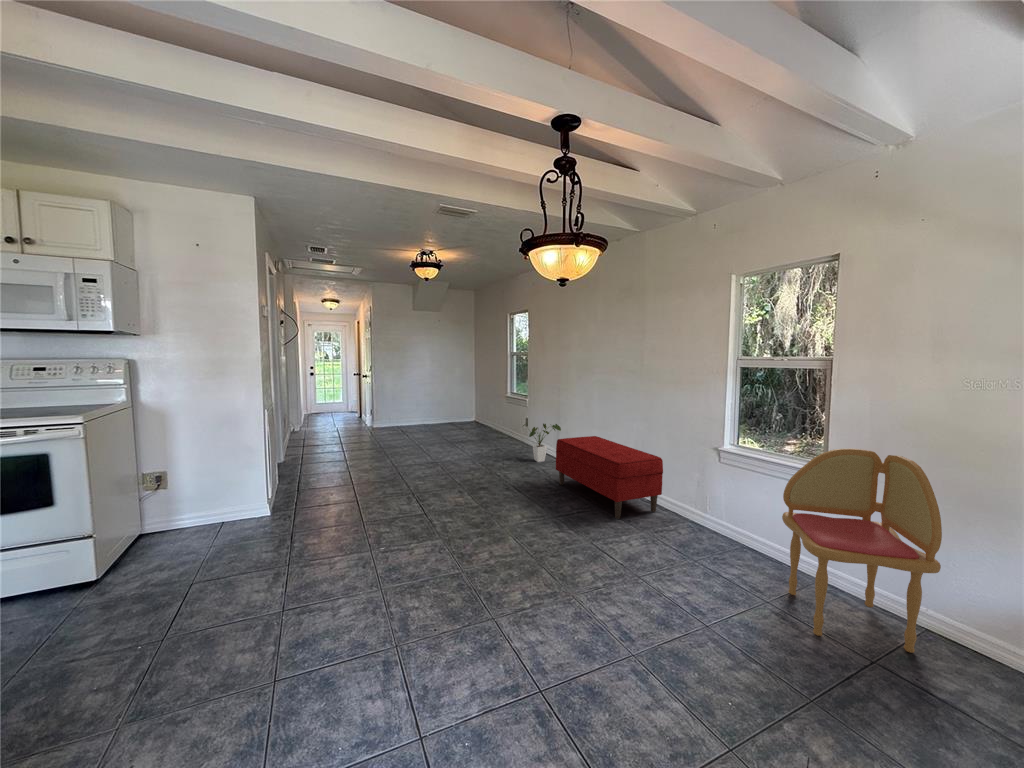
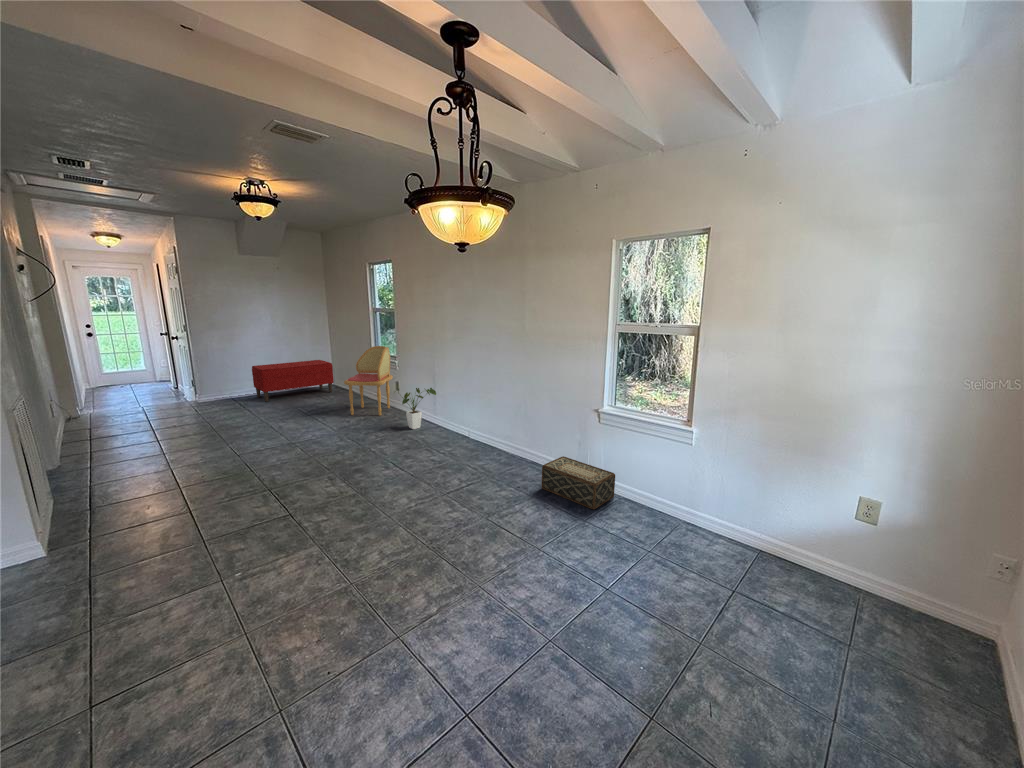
bench: present [556,436,663,519] -> present [252,360,334,402]
dining chair: present [782,448,942,653] -> present [344,346,393,416]
woven basket: none [654,496,737,553] -> present [542,456,615,510]

